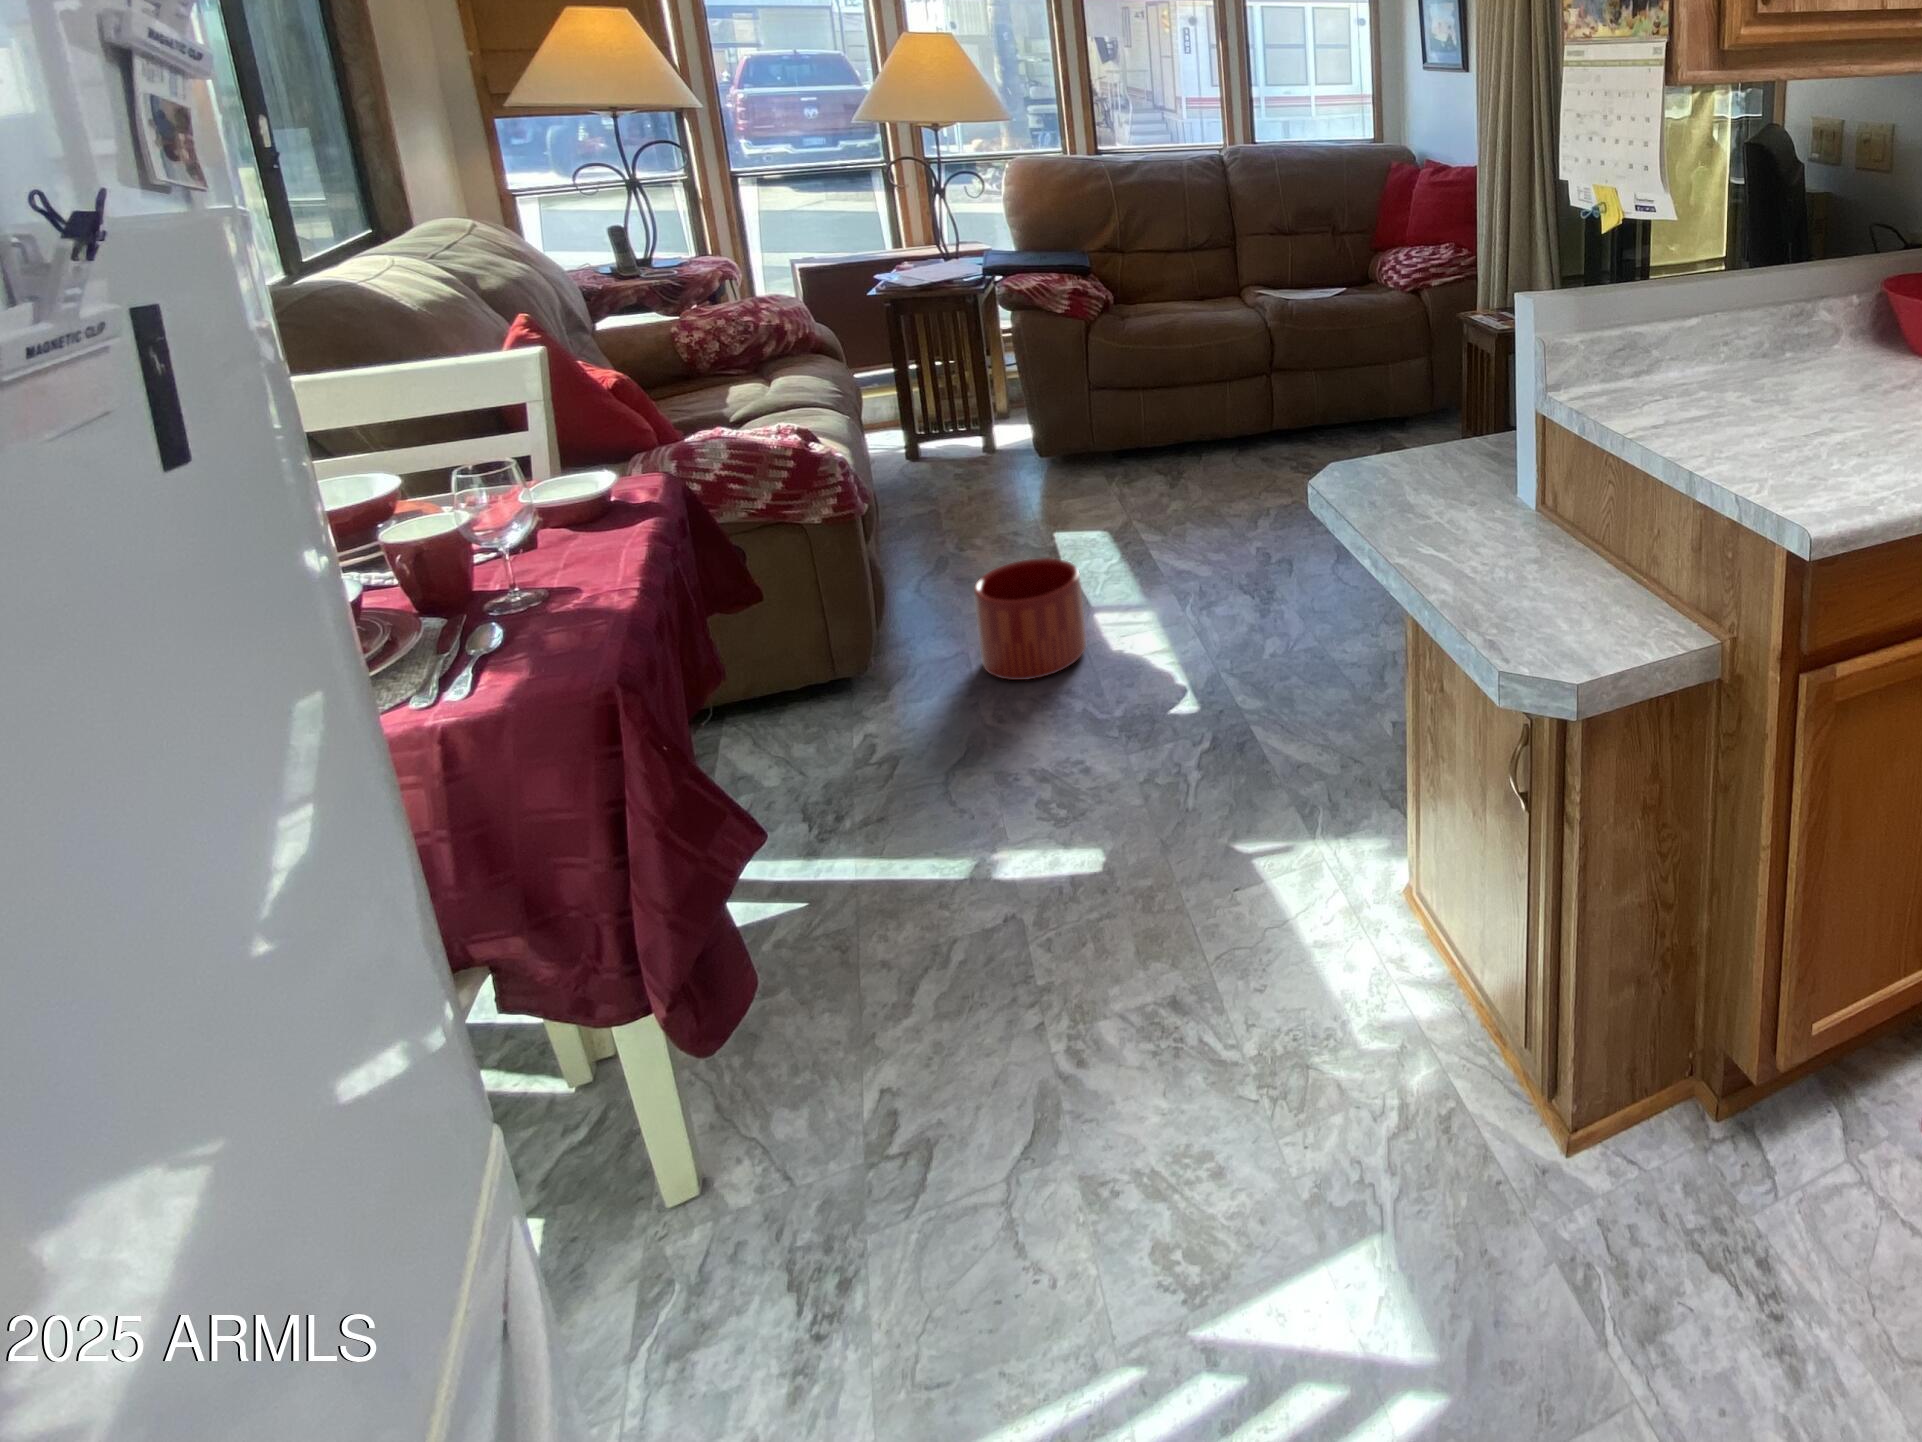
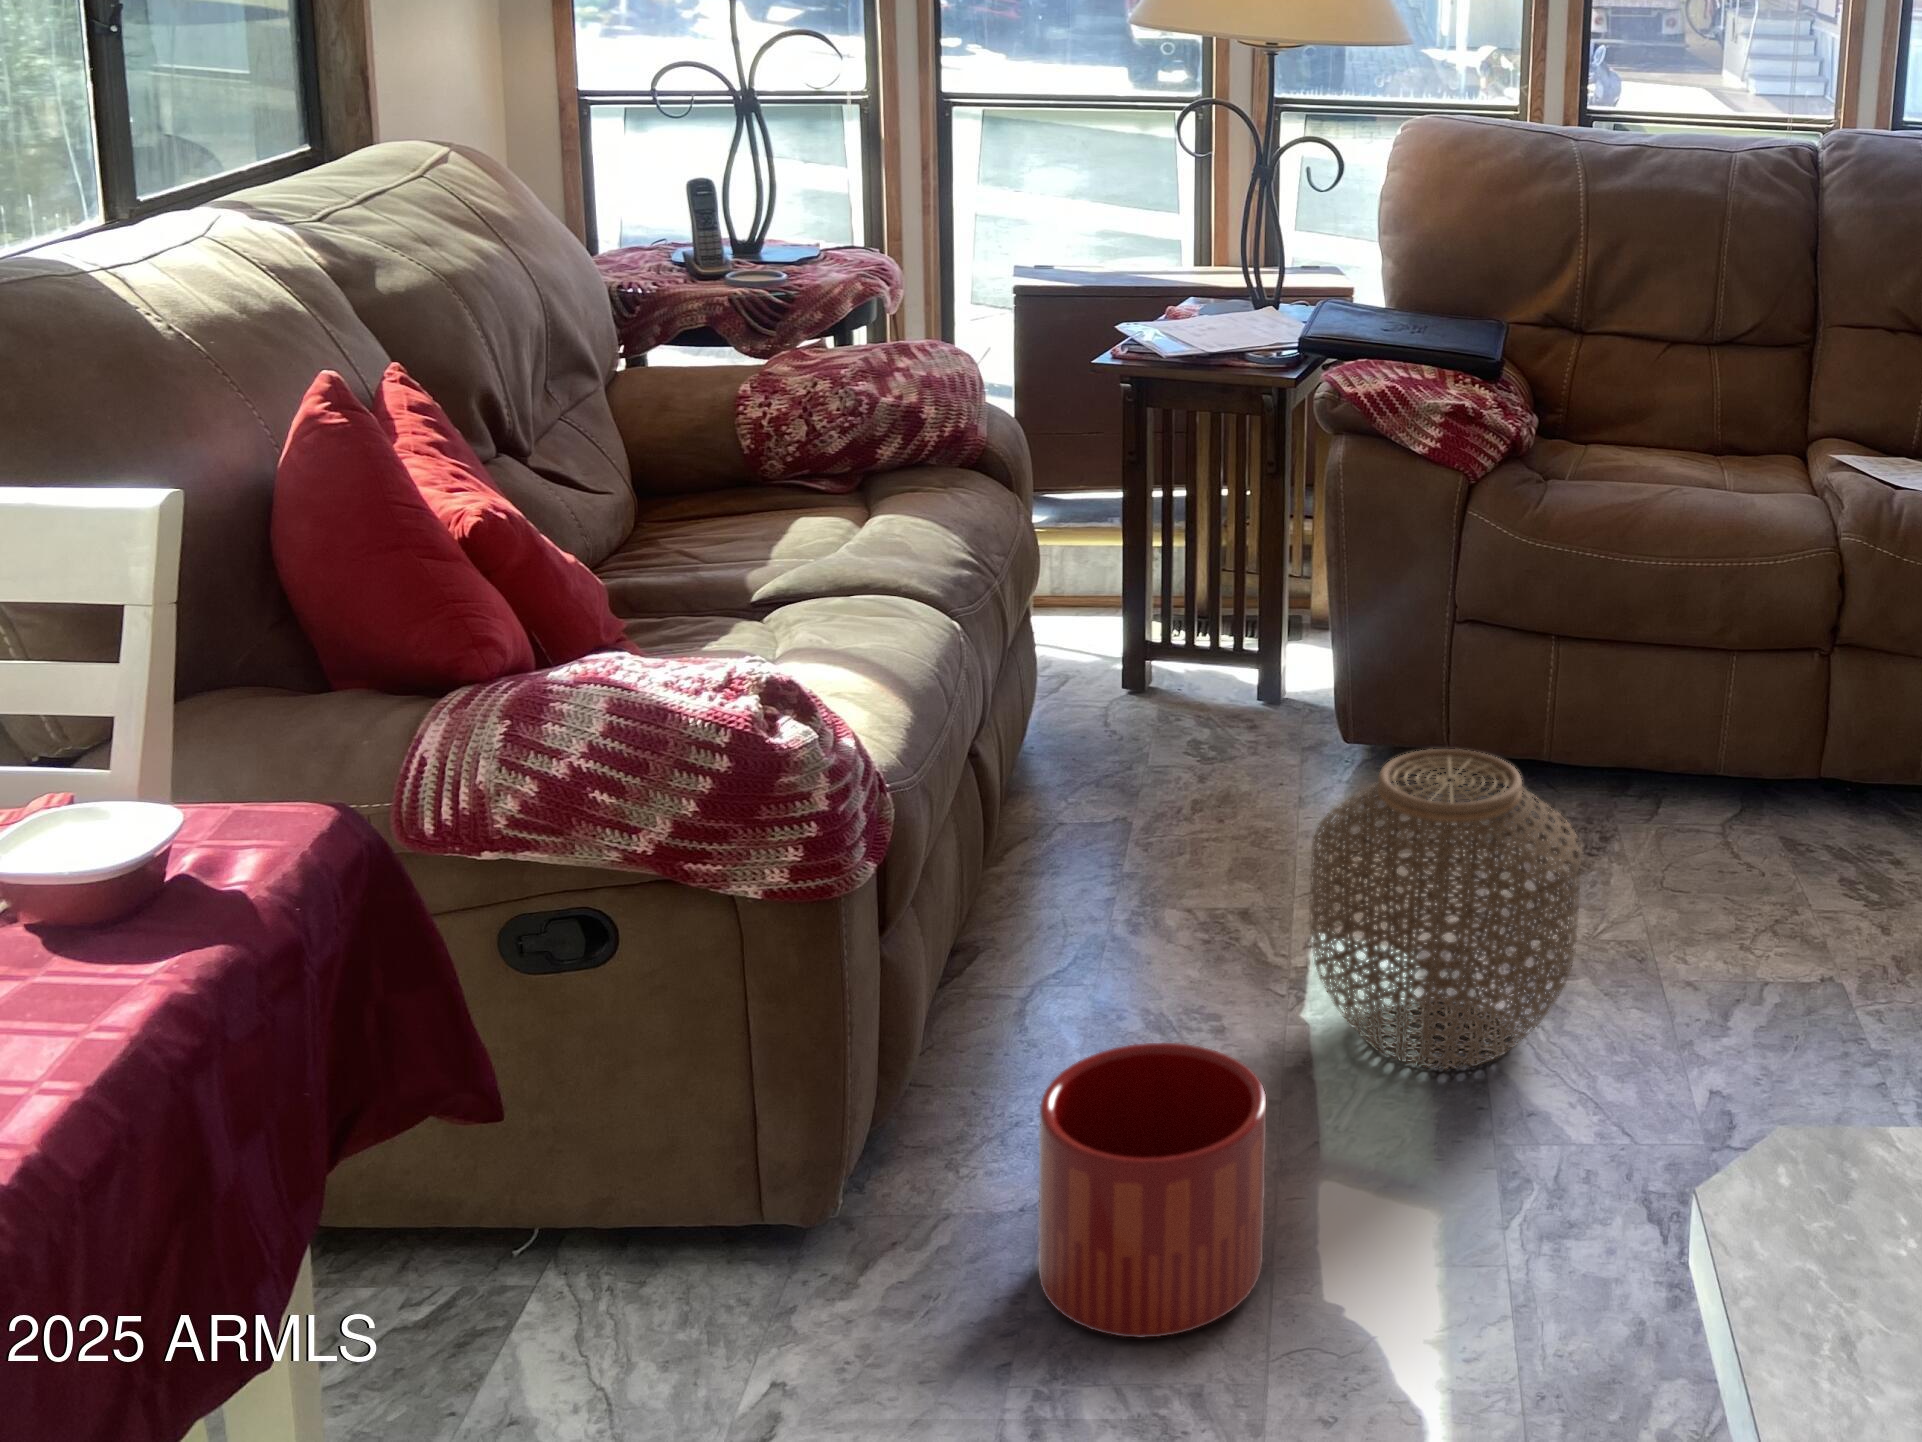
woven basket: none [1062,426,1190,565] -> present [1309,749,1581,1069]

